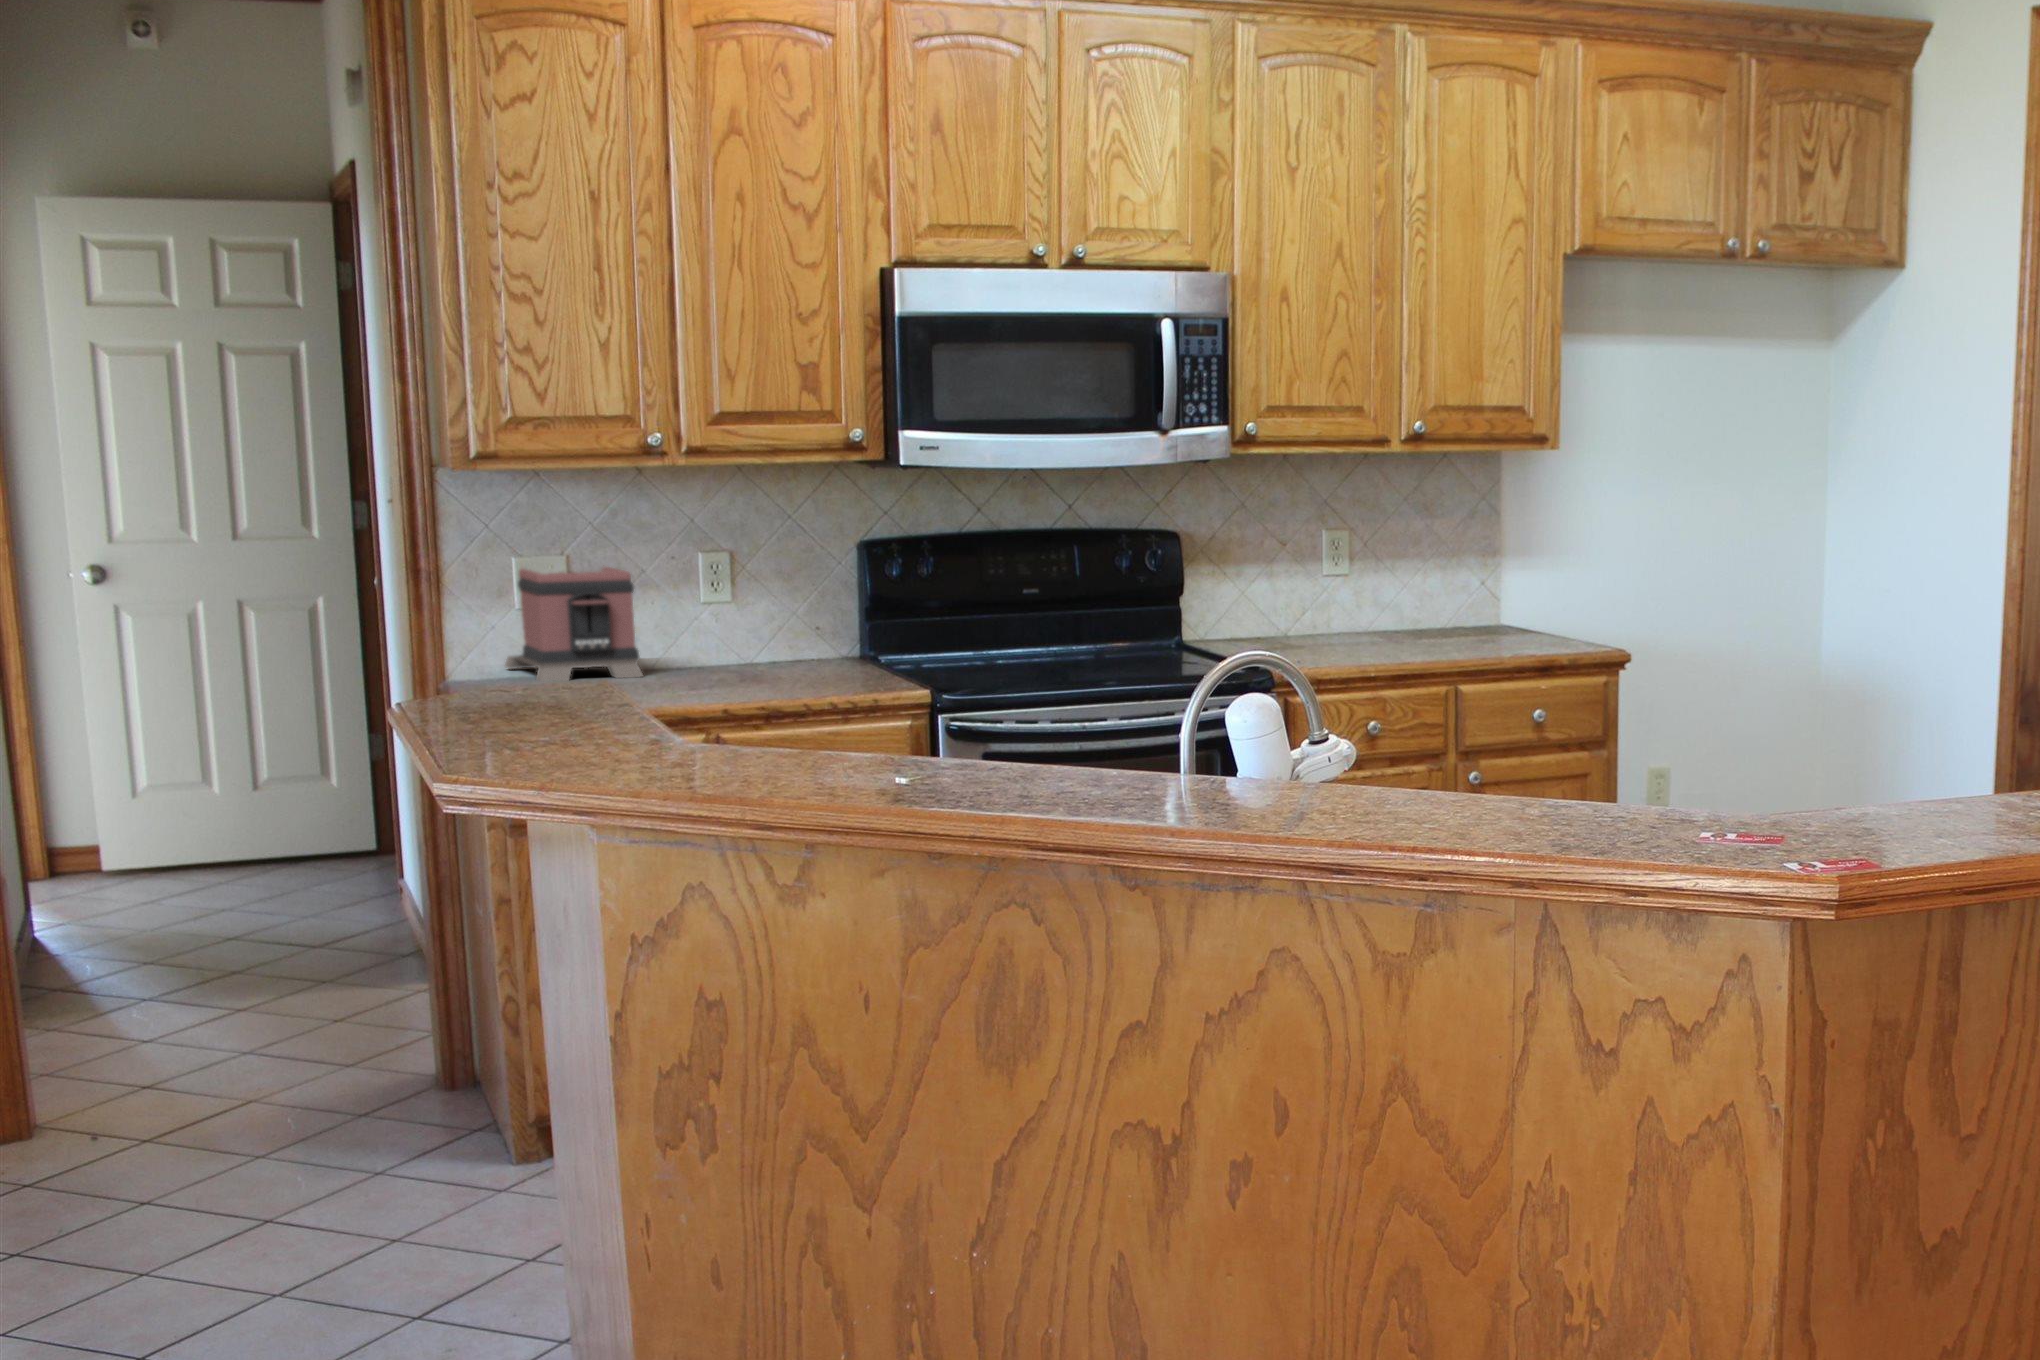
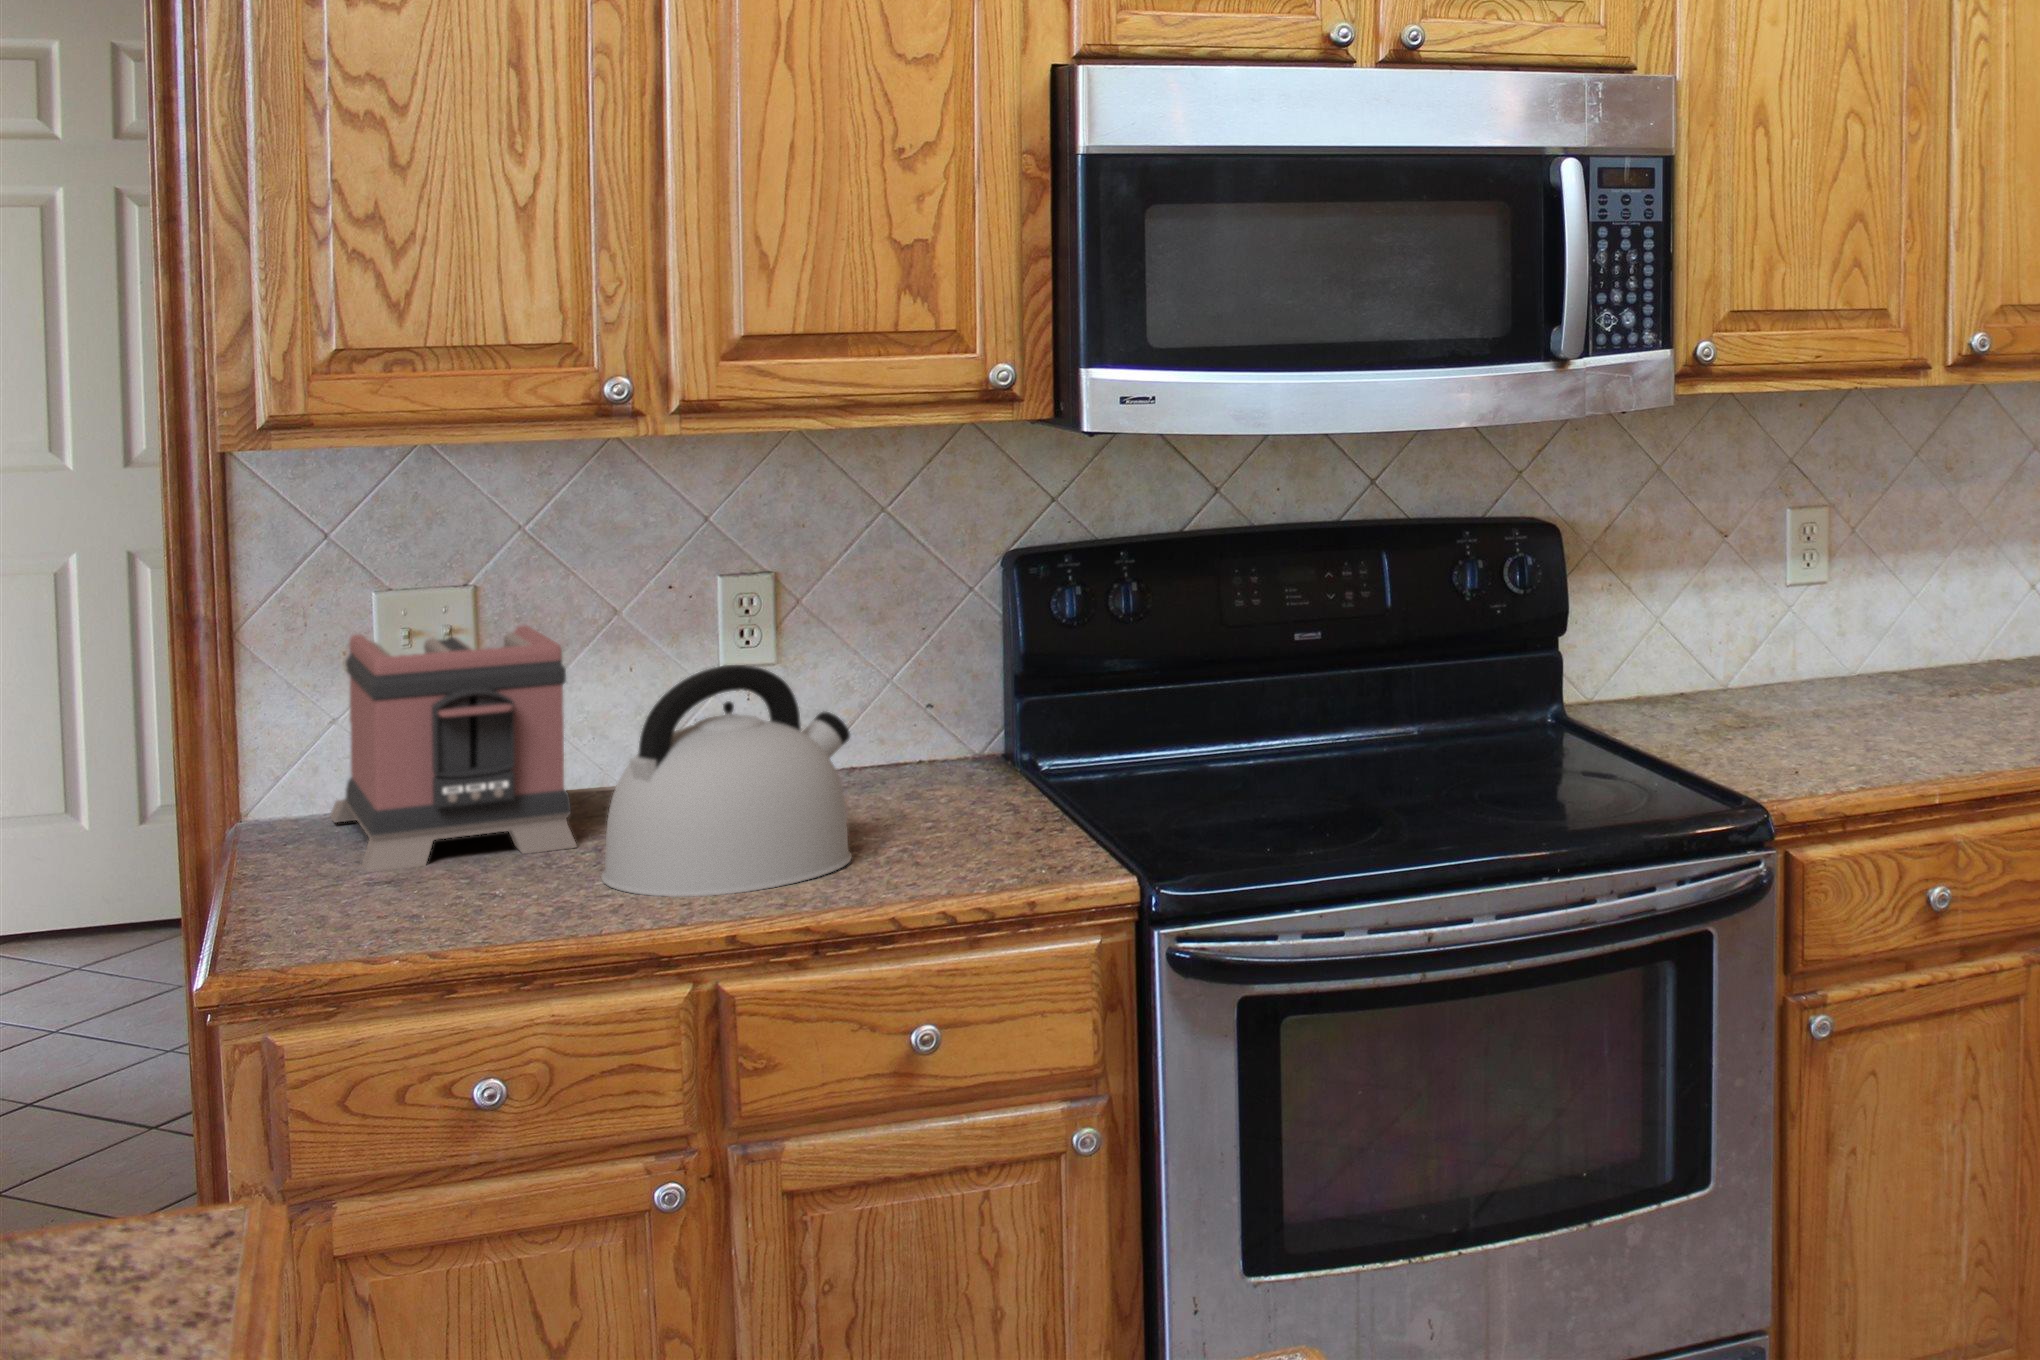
kettle: none [662,580,788,688] -> present [602,665,852,897]

